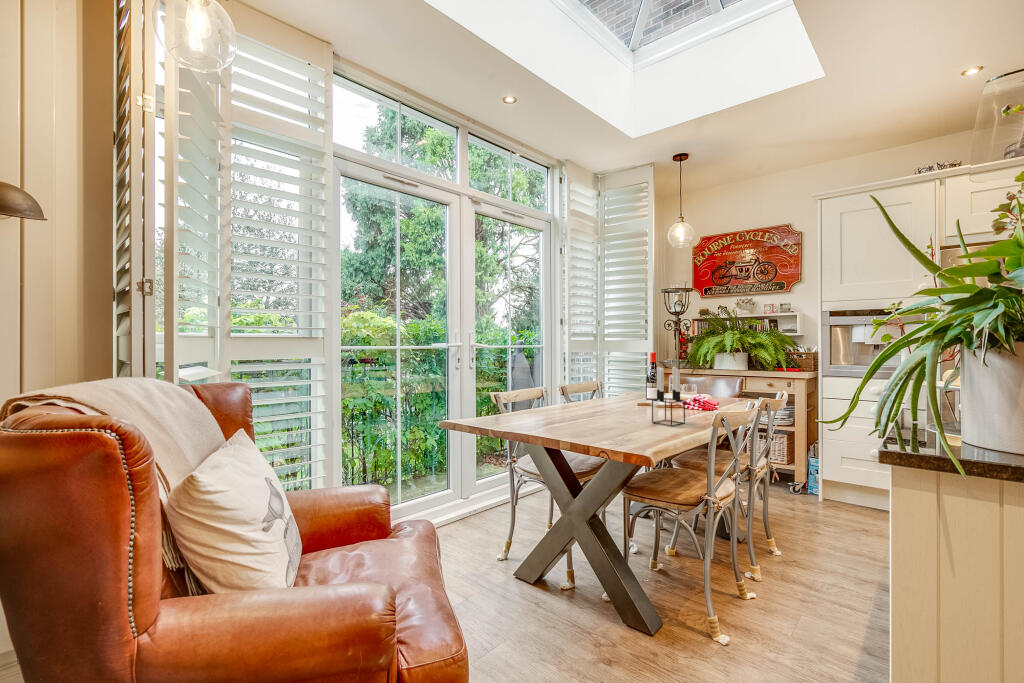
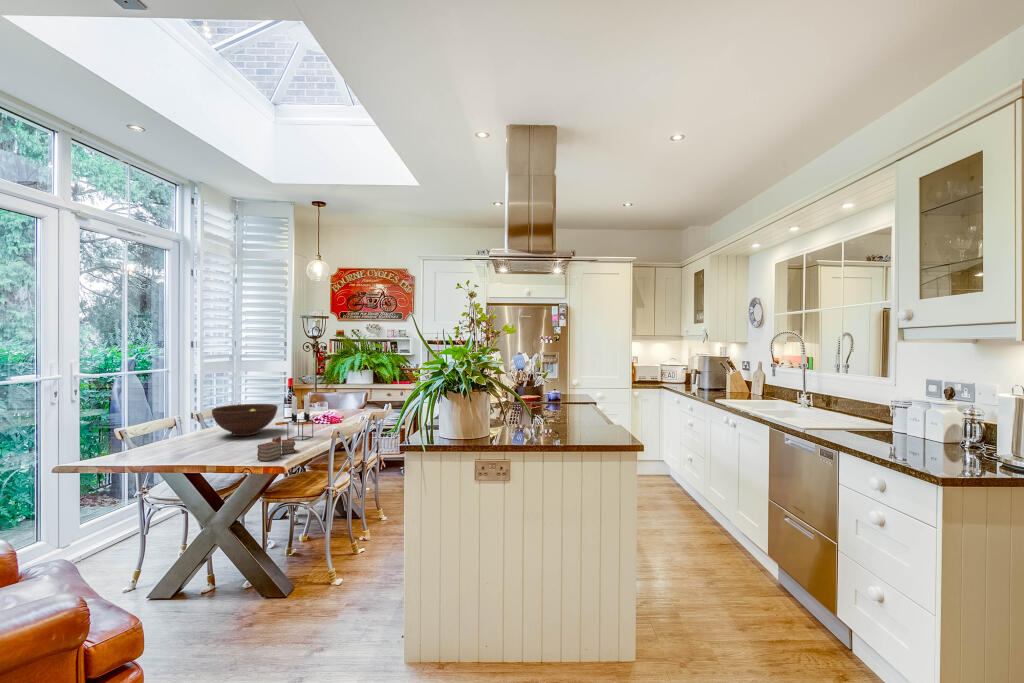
fruit bowl: none [571,378,639,413] -> present [212,404,278,436]
book: none [616,416,664,448] -> present [257,436,295,461]

